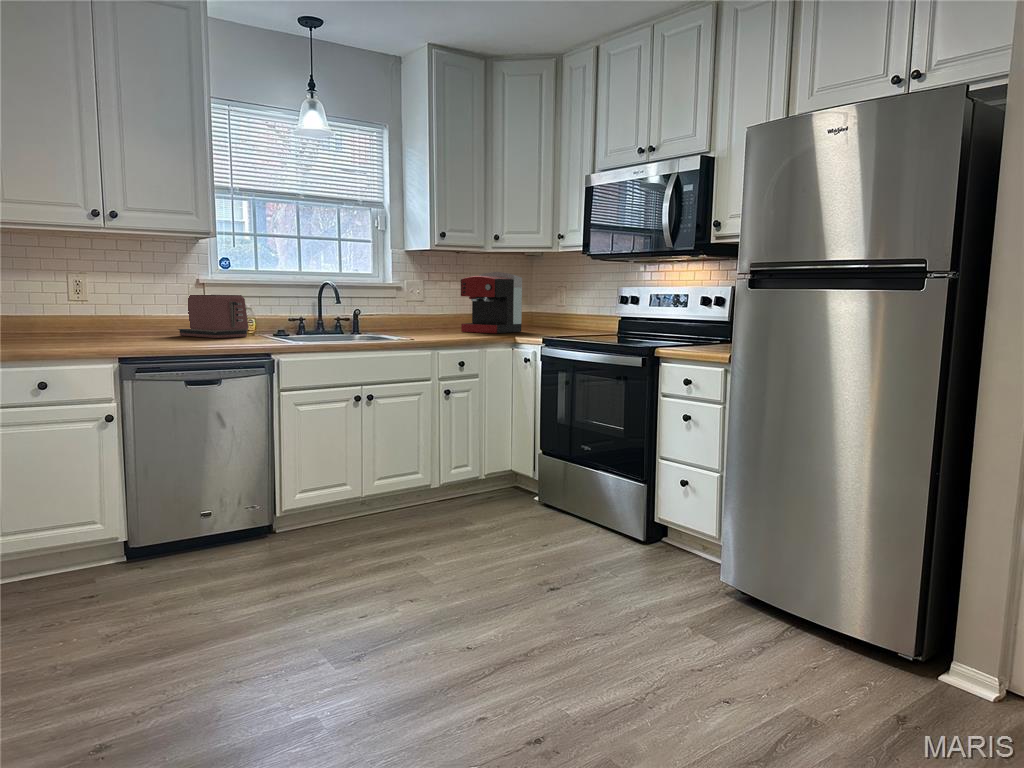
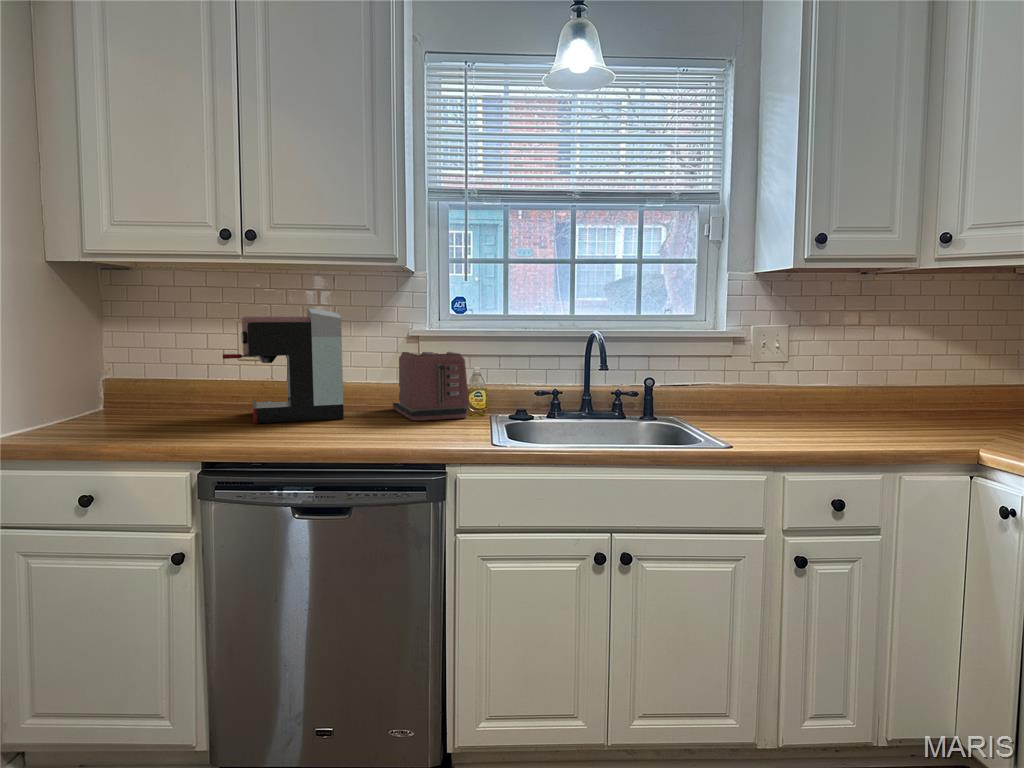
coffee maker: present [461,272,522,333] -> present [223,308,344,424]

